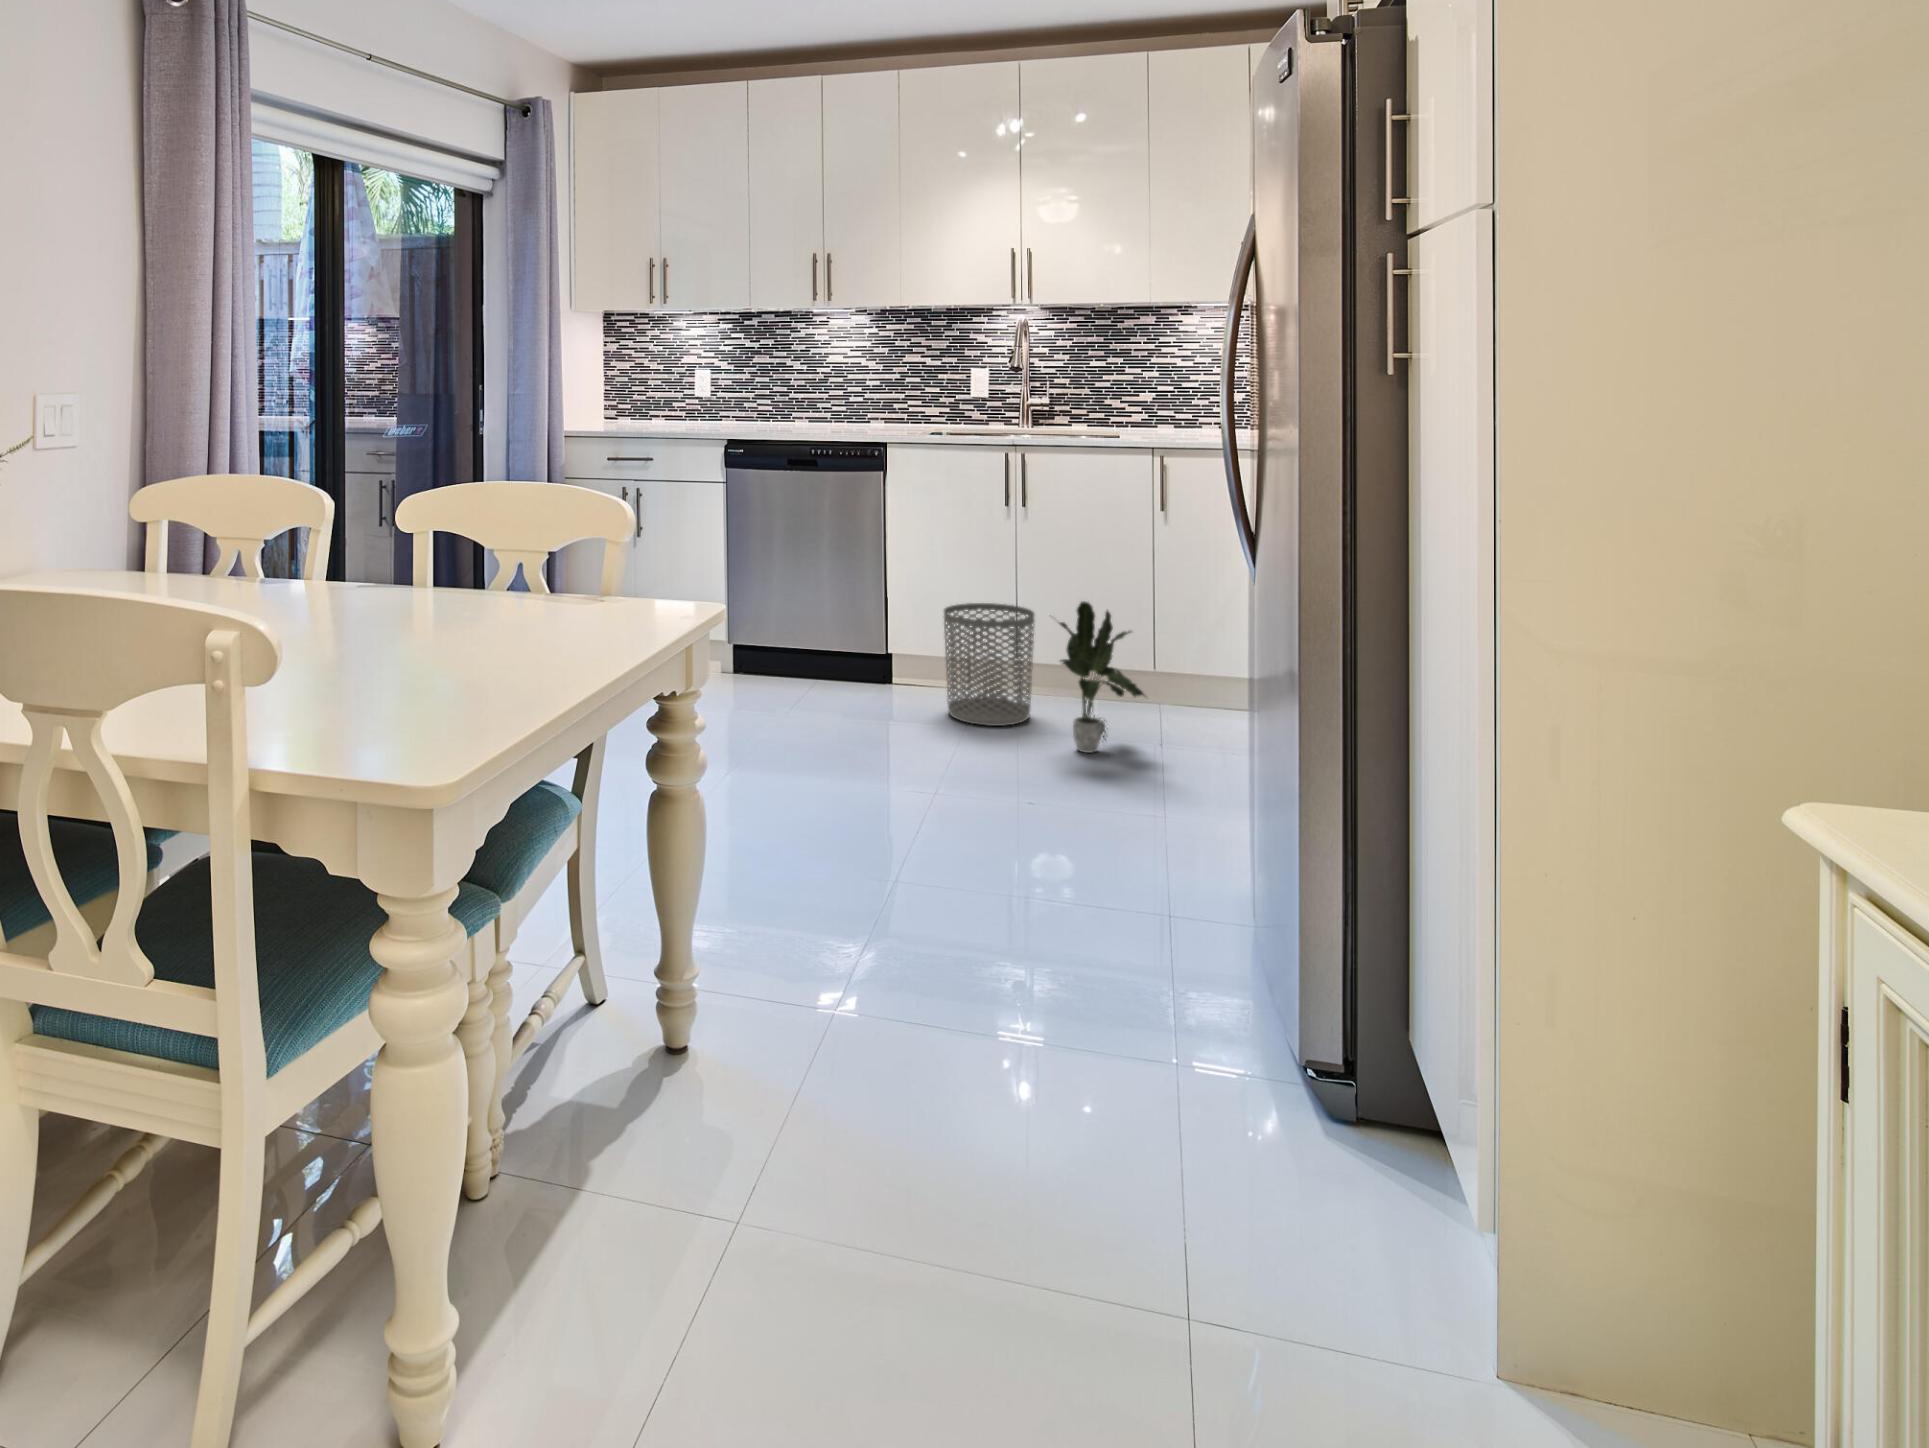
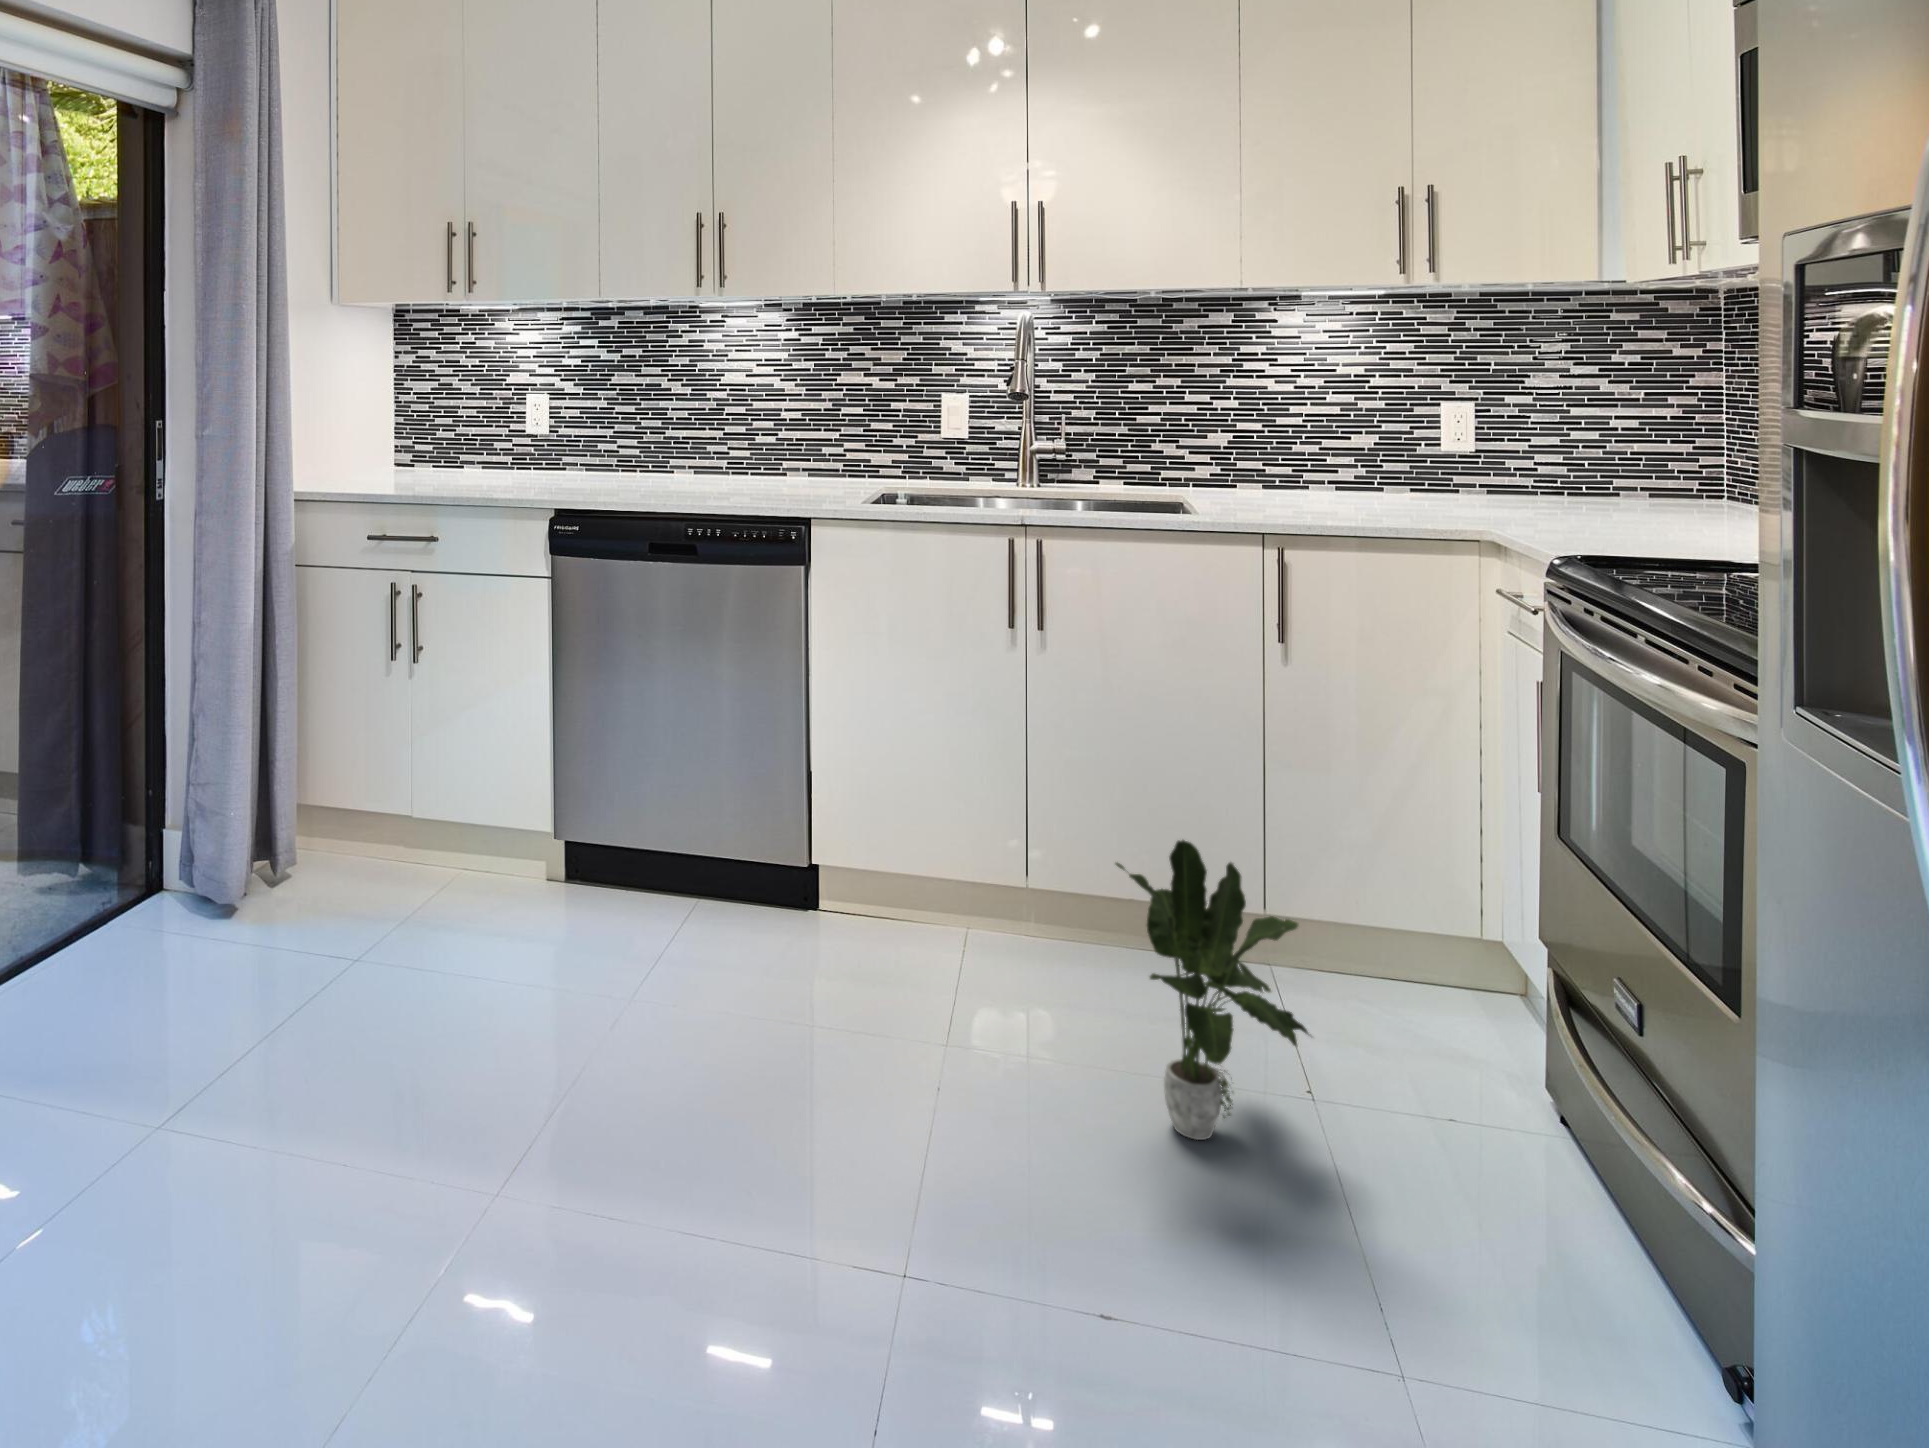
waste bin: present [944,603,1034,726] -> none [910,797,1071,1042]

